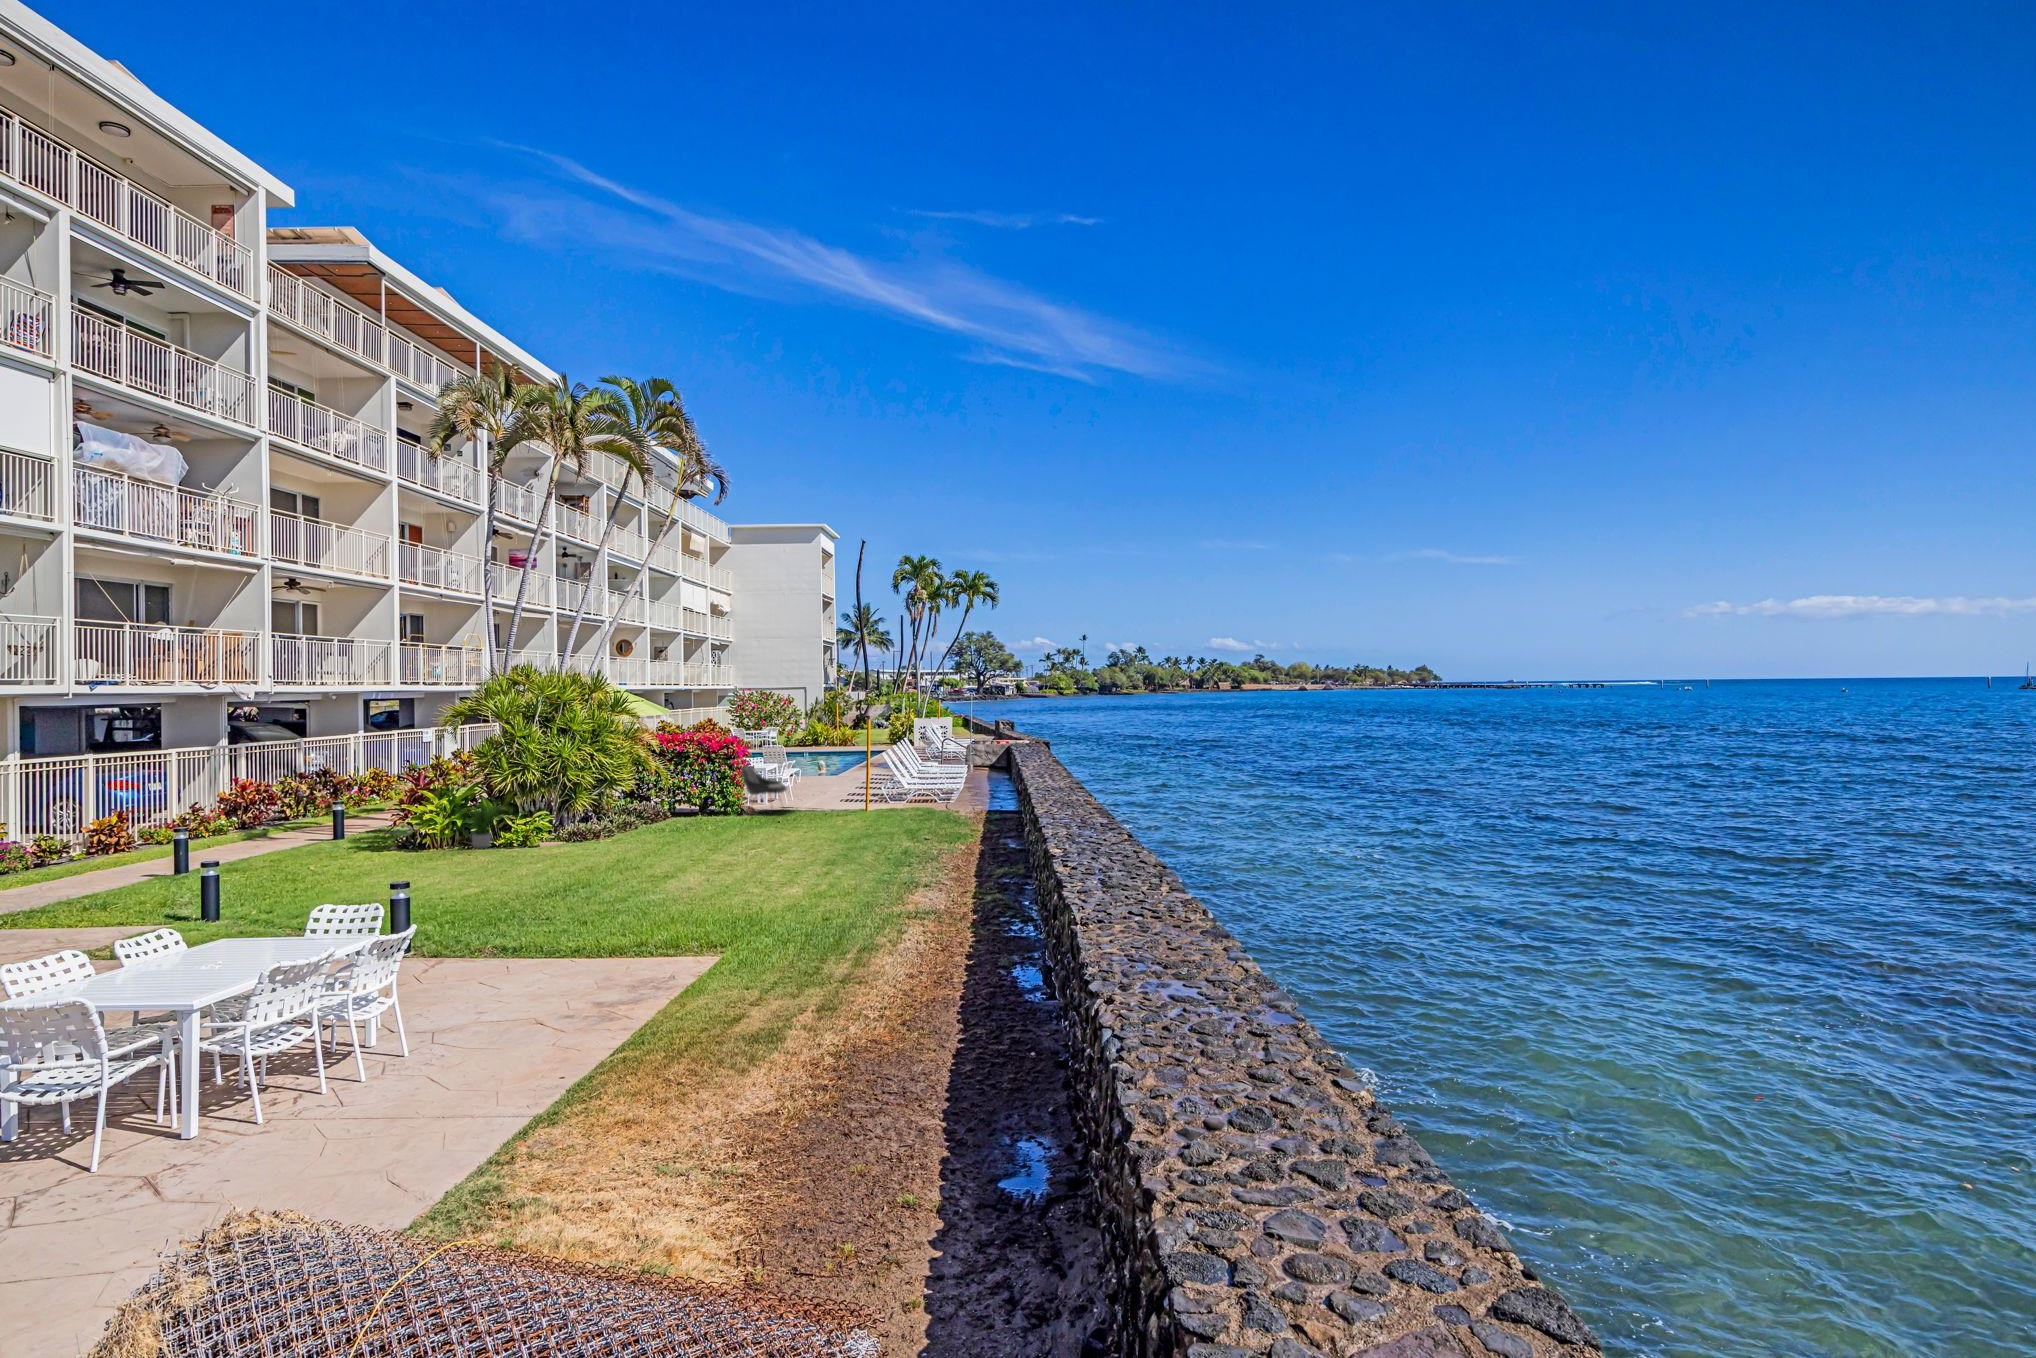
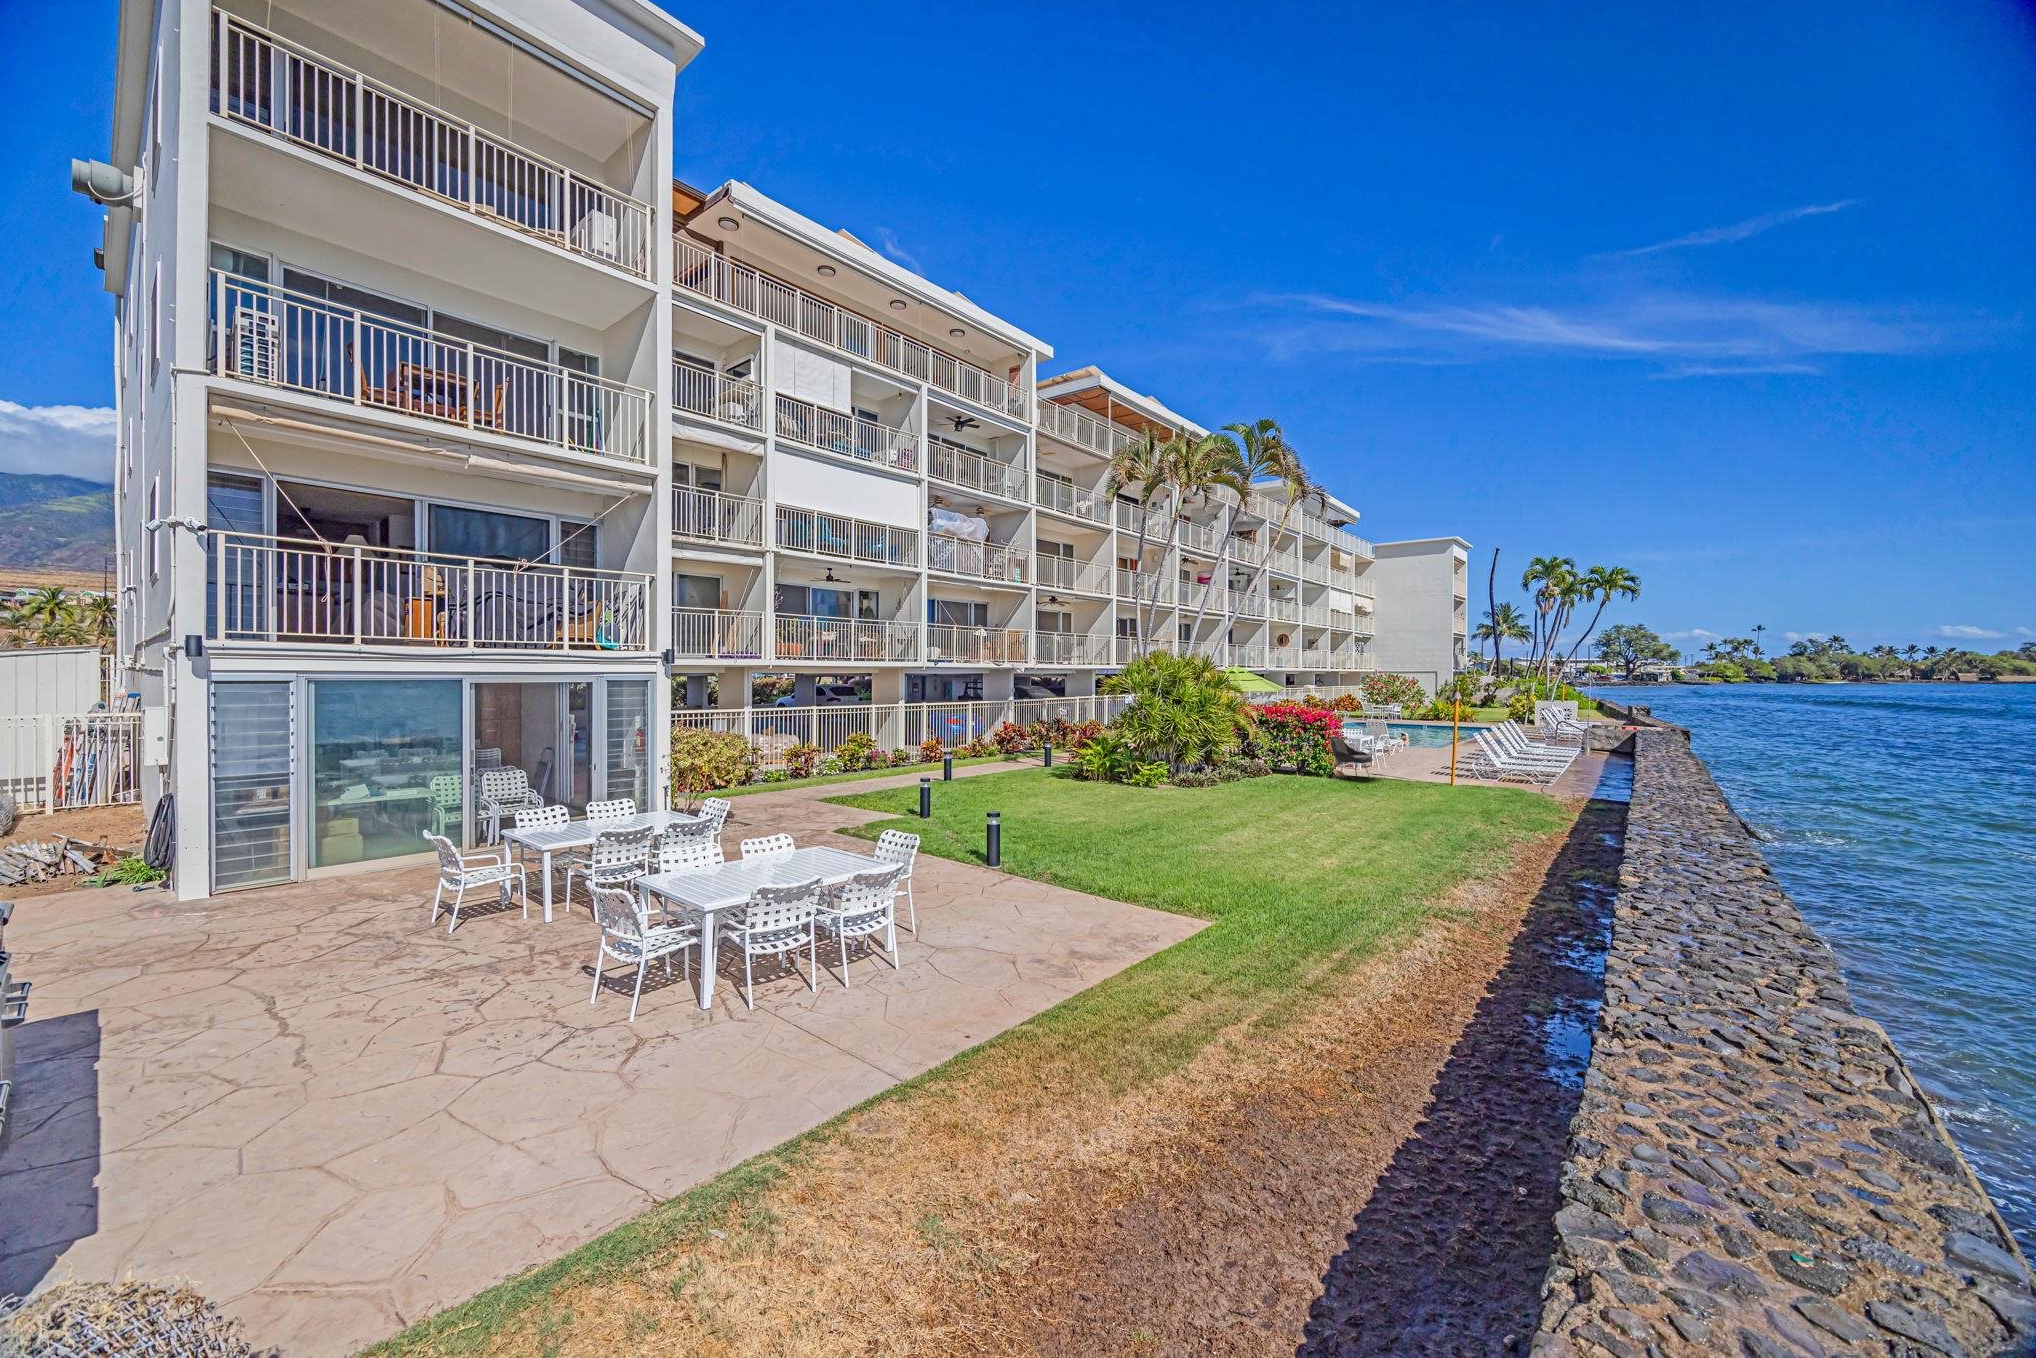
potted plant: present [455,806,506,848] -> none [1102,750,1139,781]

